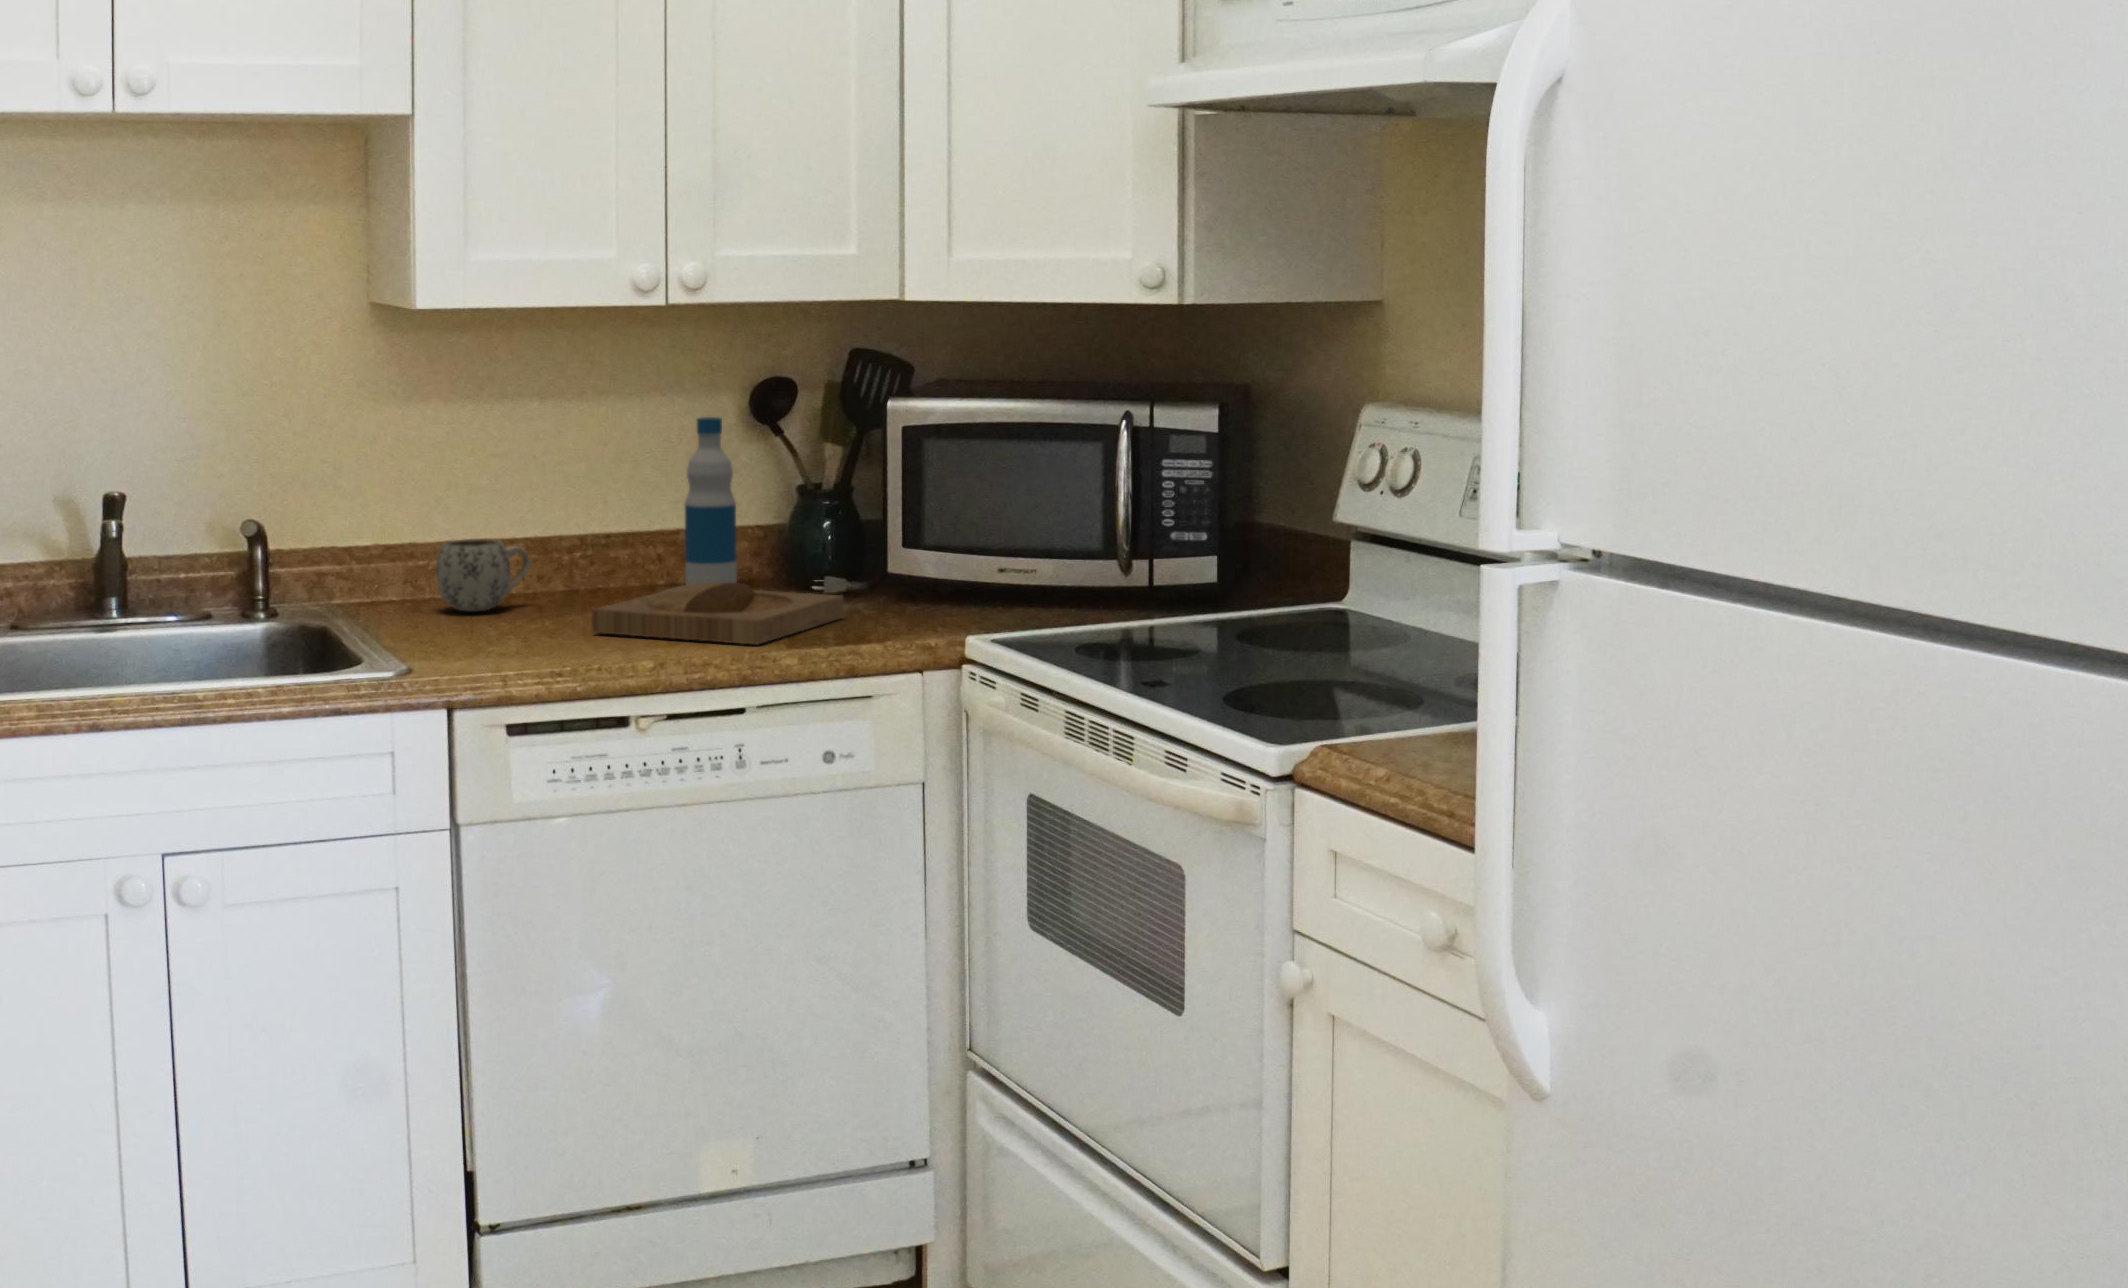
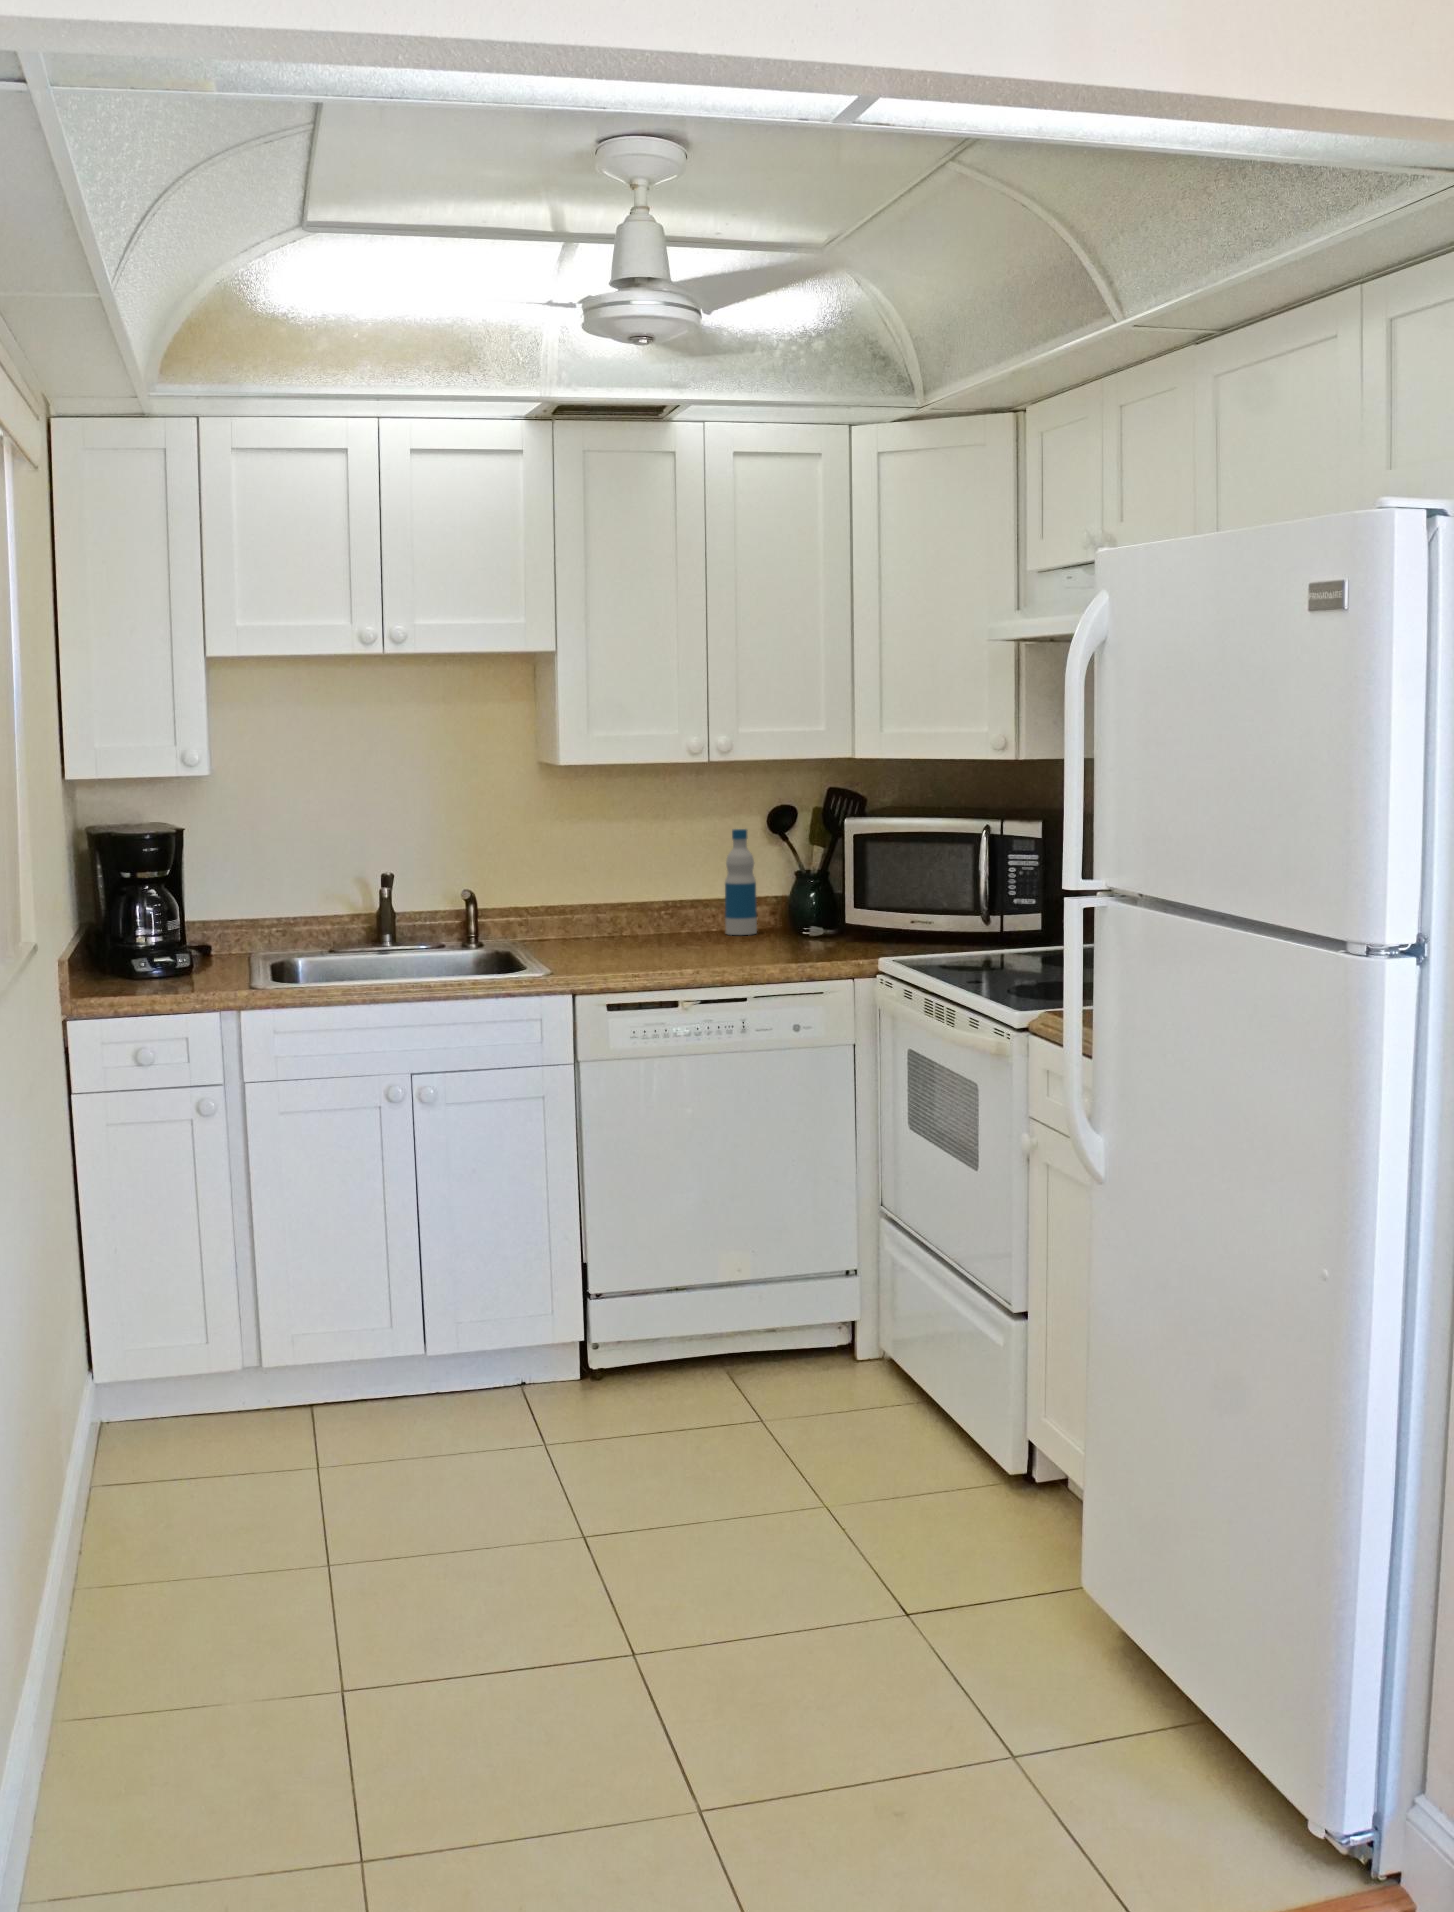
mug: present [436,539,531,612] -> none [573,902,630,945]
tray: present [592,582,844,645] -> none [659,928,812,962]

